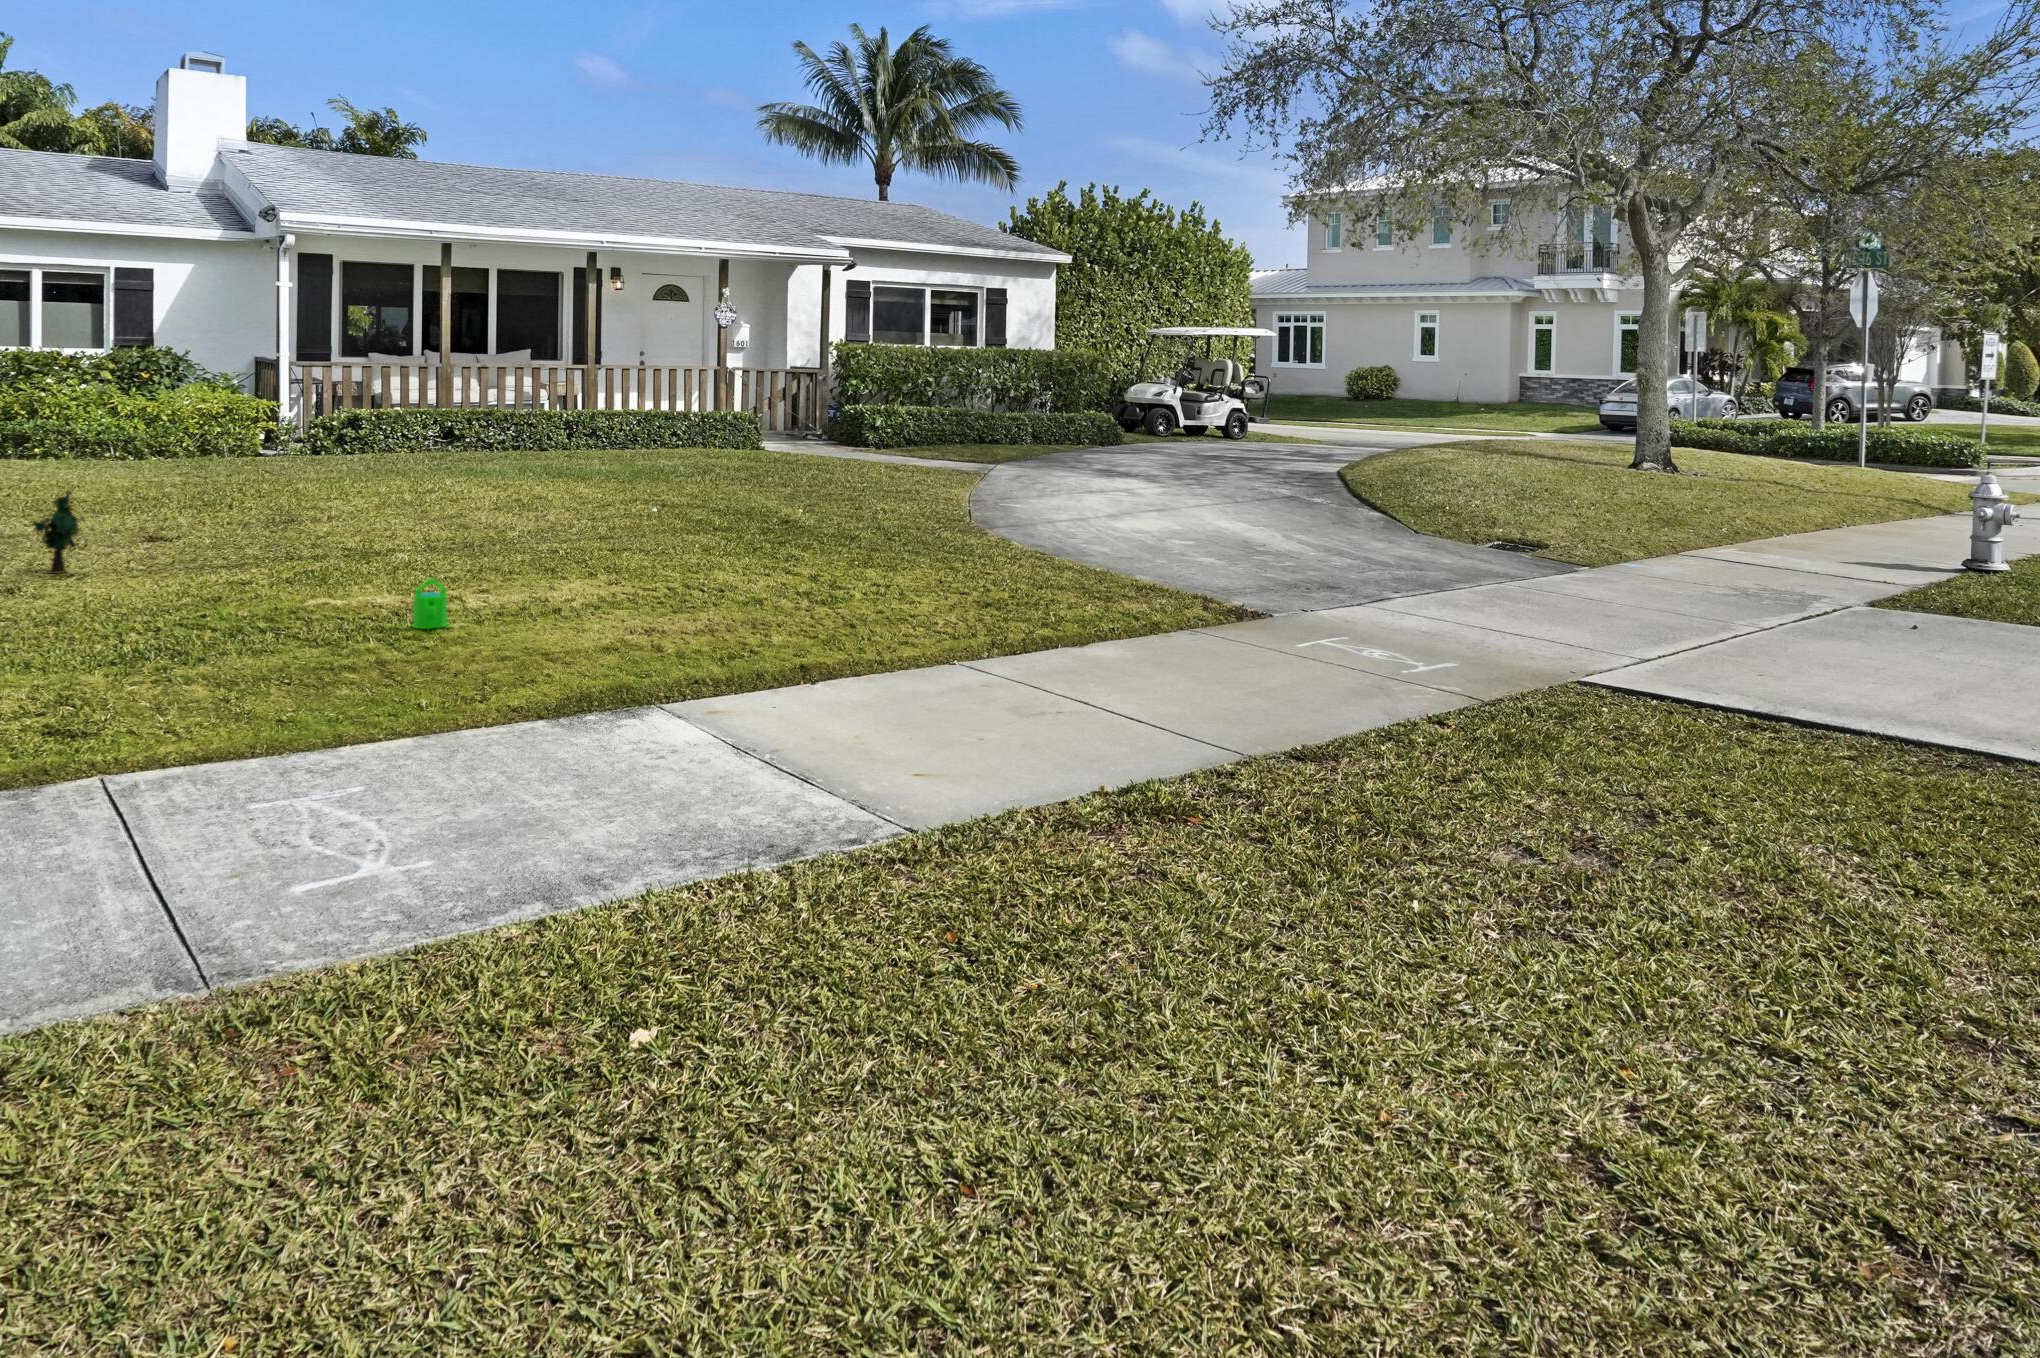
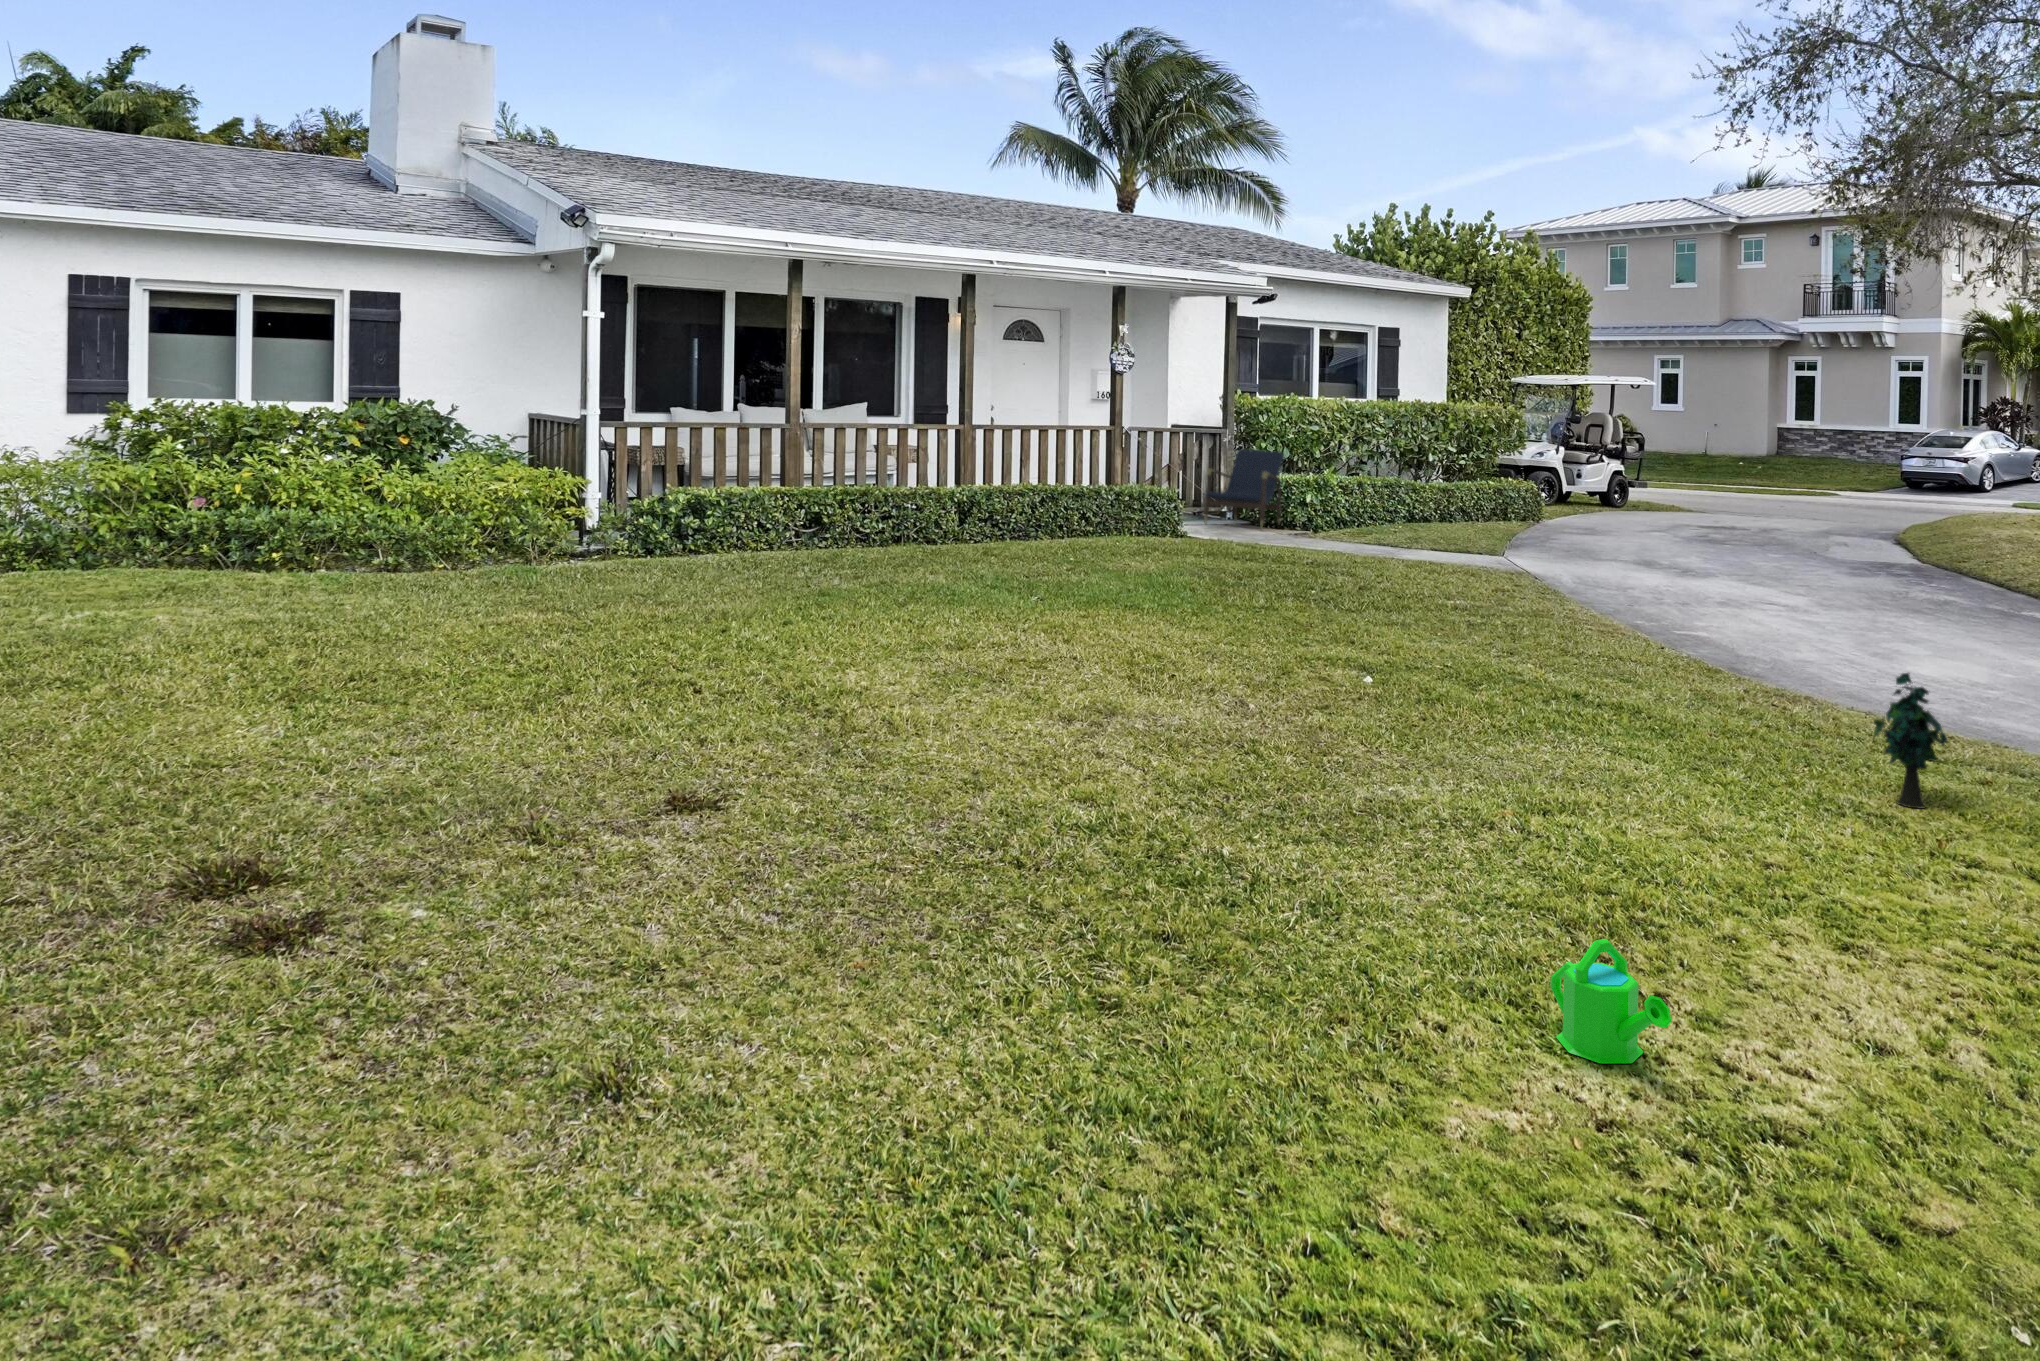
lounge chair: none [805,387,874,449] -> present [1204,449,1283,528]
decorative plant: present [32,491,85,574] -> present [1874,673,1948,809]

